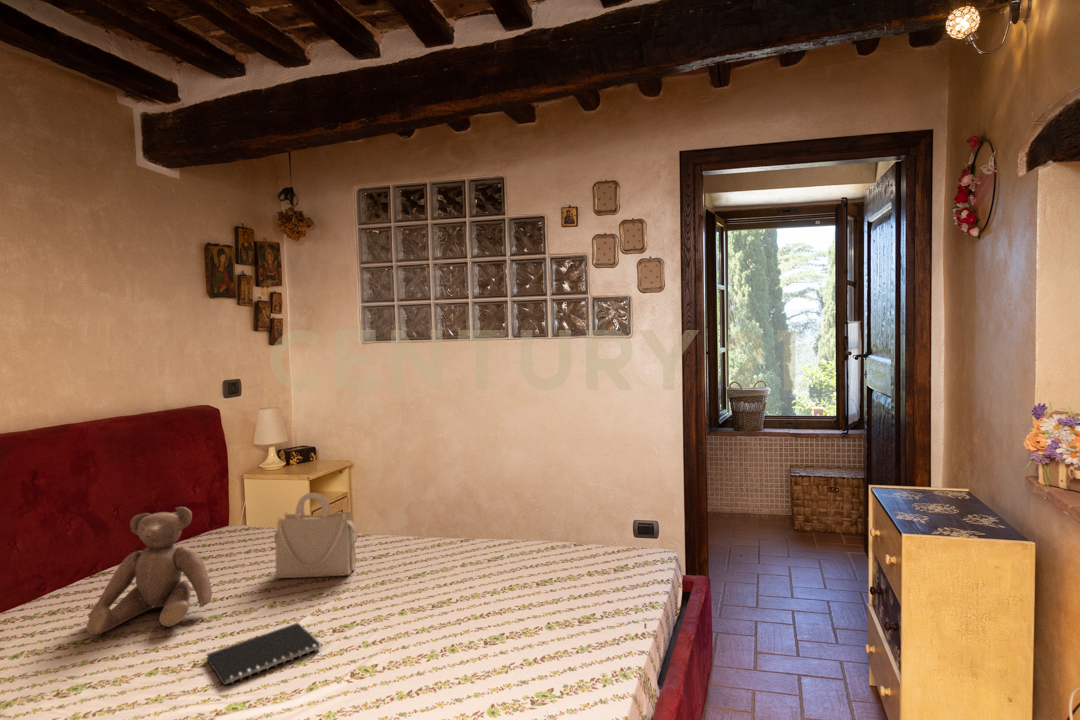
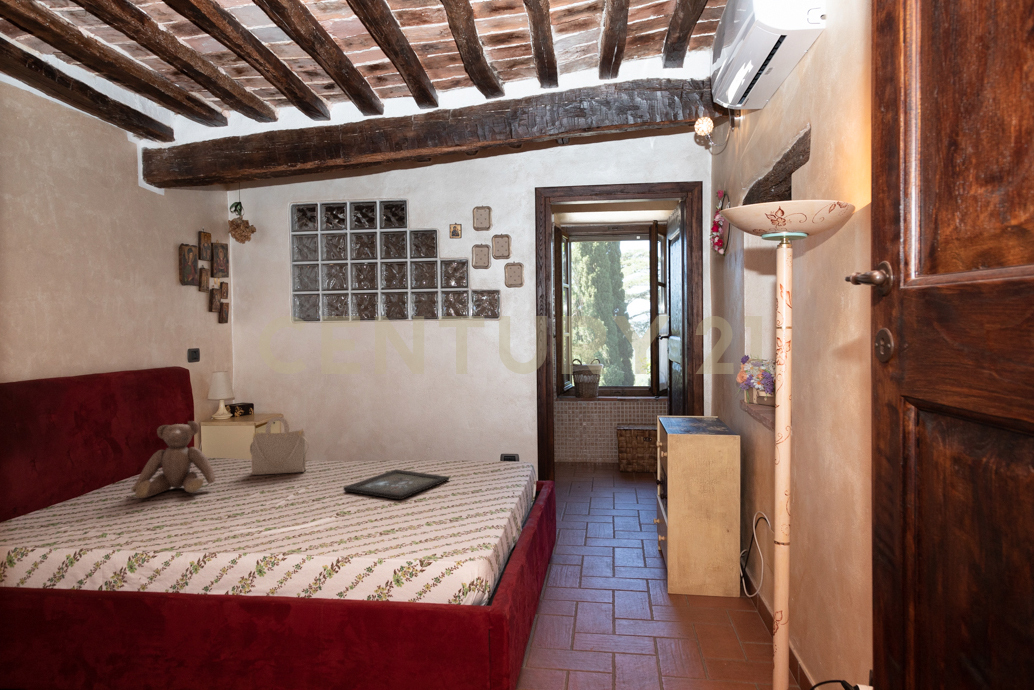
tray: none [394,582,564,670] -> present [344,470,449,499]
notebook: present [206,623,320,685] -> none [225,488,298,510]

